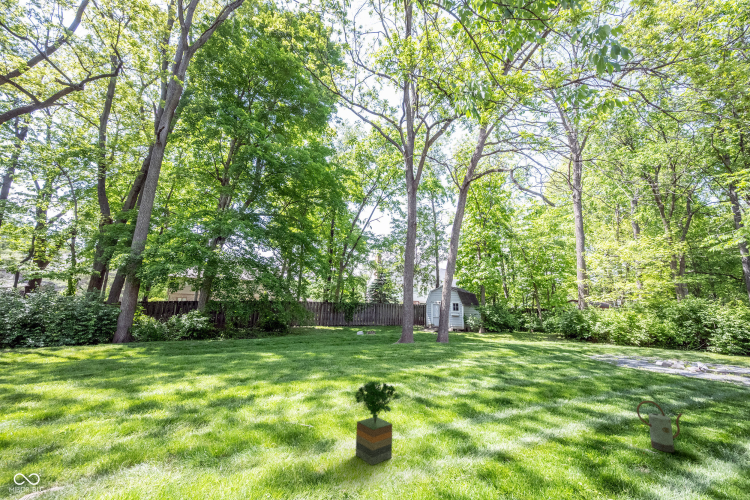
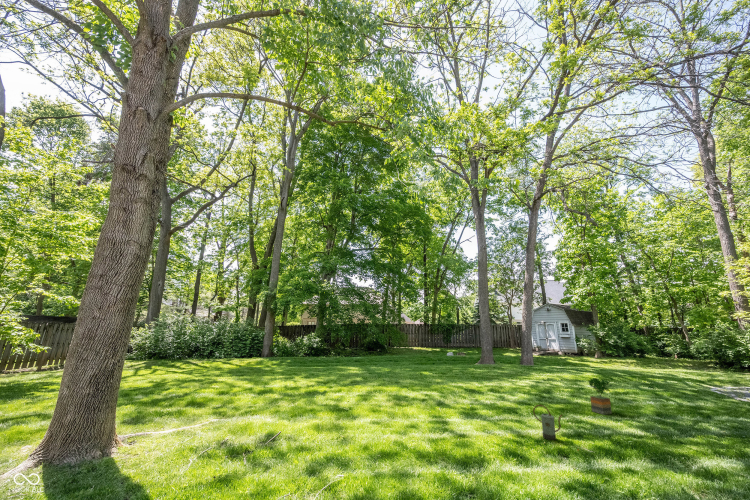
potted tree: present [355,381,400,465] -> present [589,378,612,415]

